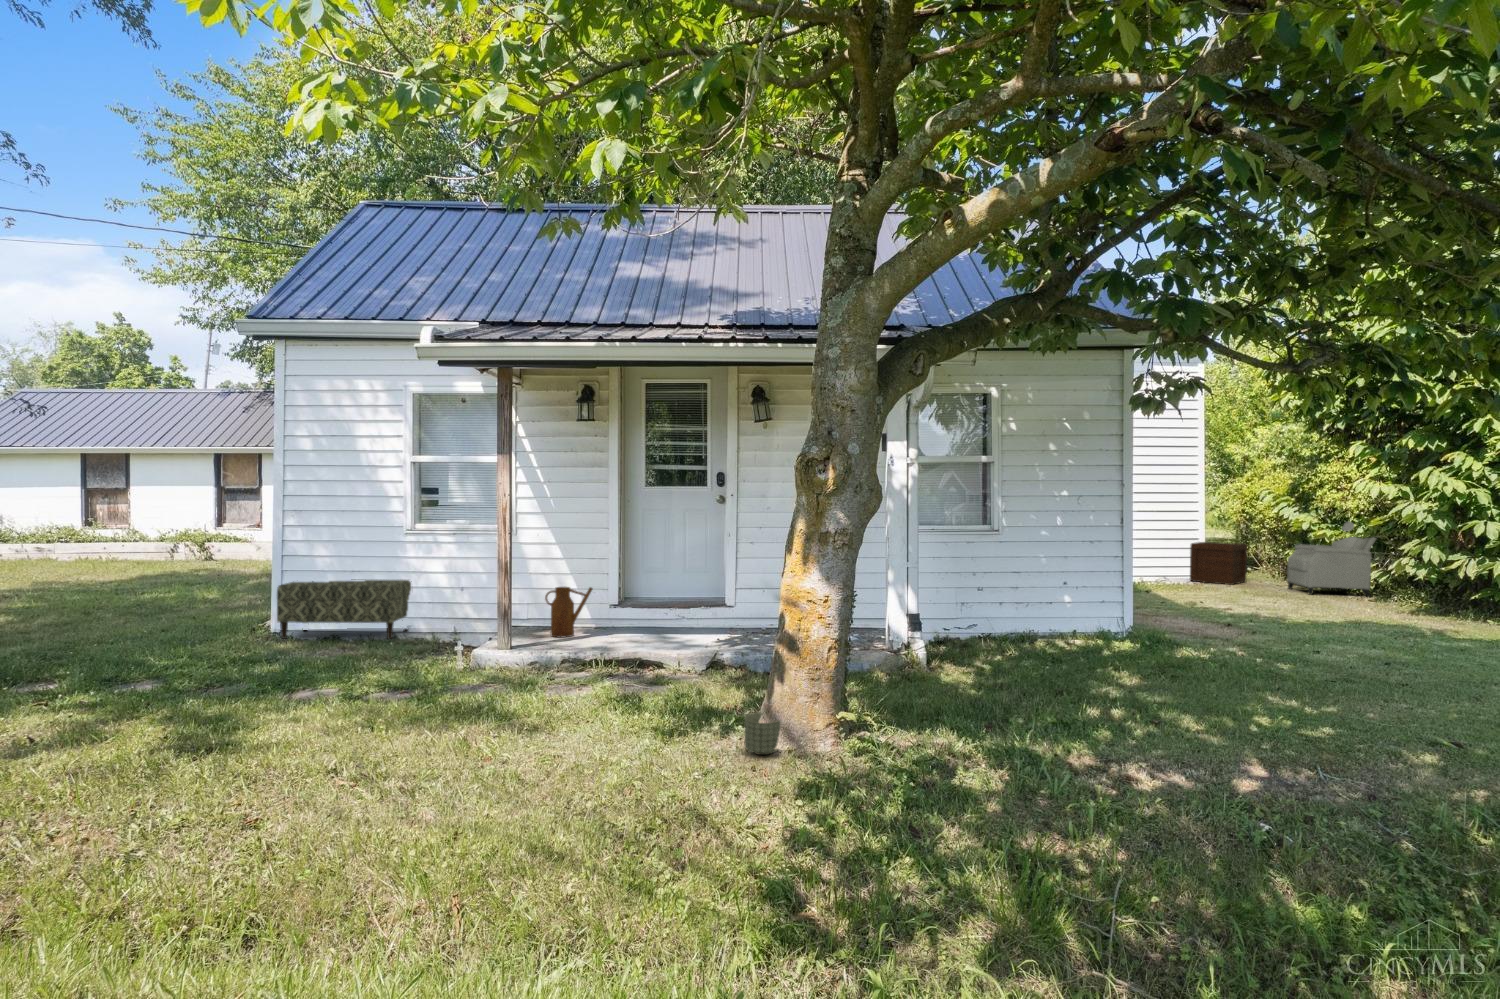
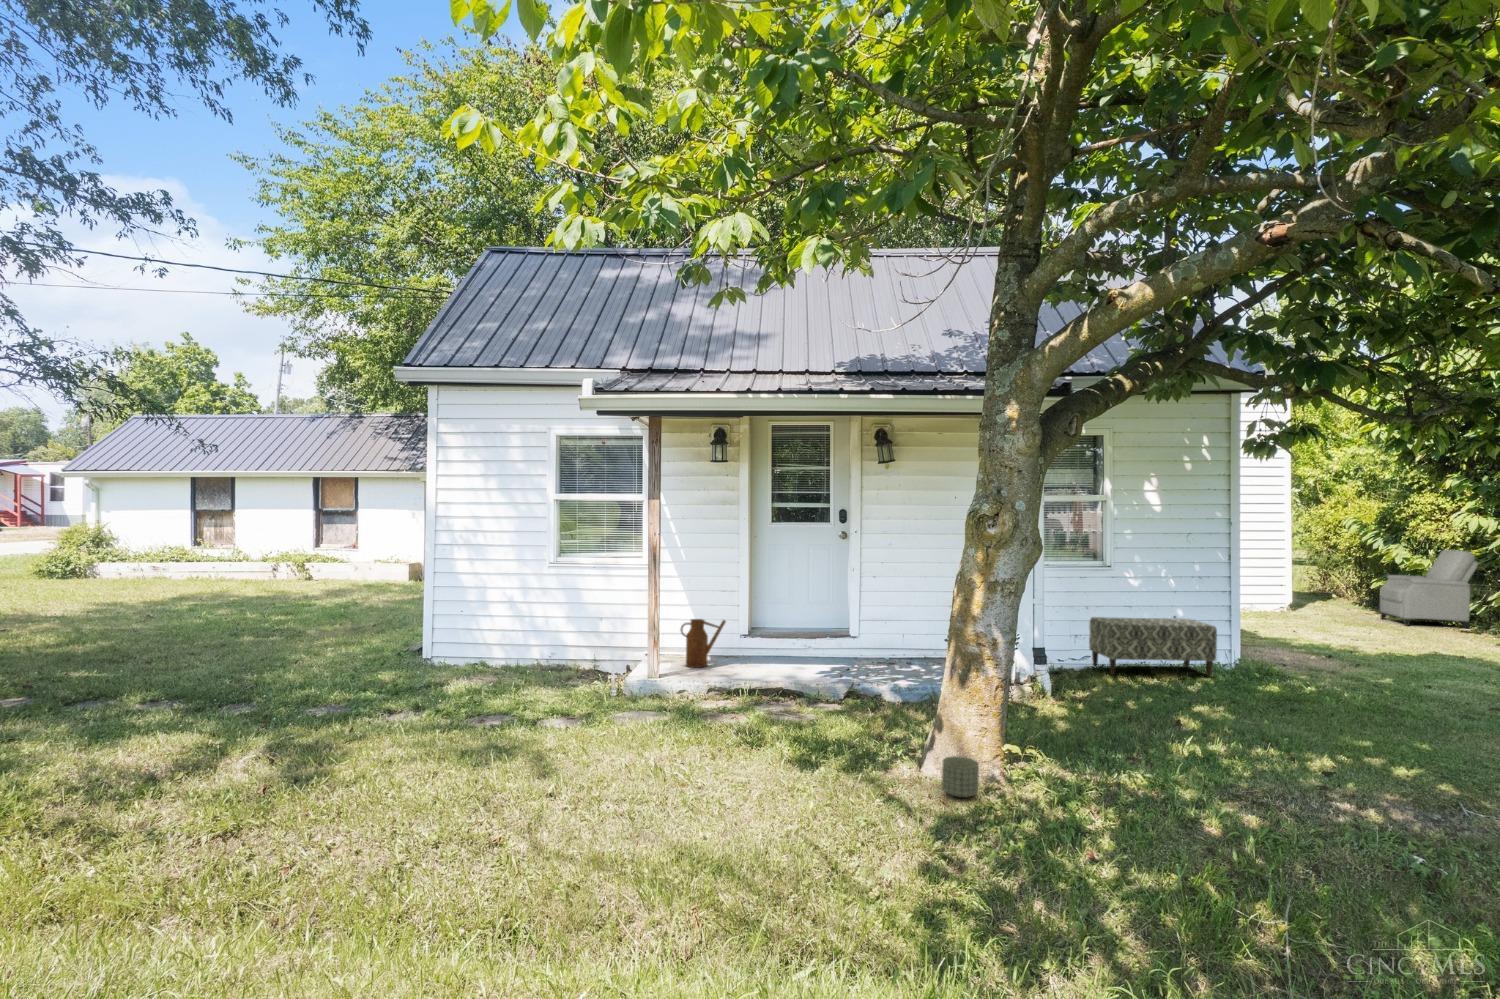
wooden crate: present [1190,542,1247,585] -> none [1276,570,1335,614]
bench: present [277,579,411,639] -> present [1089,617,1217,676]

